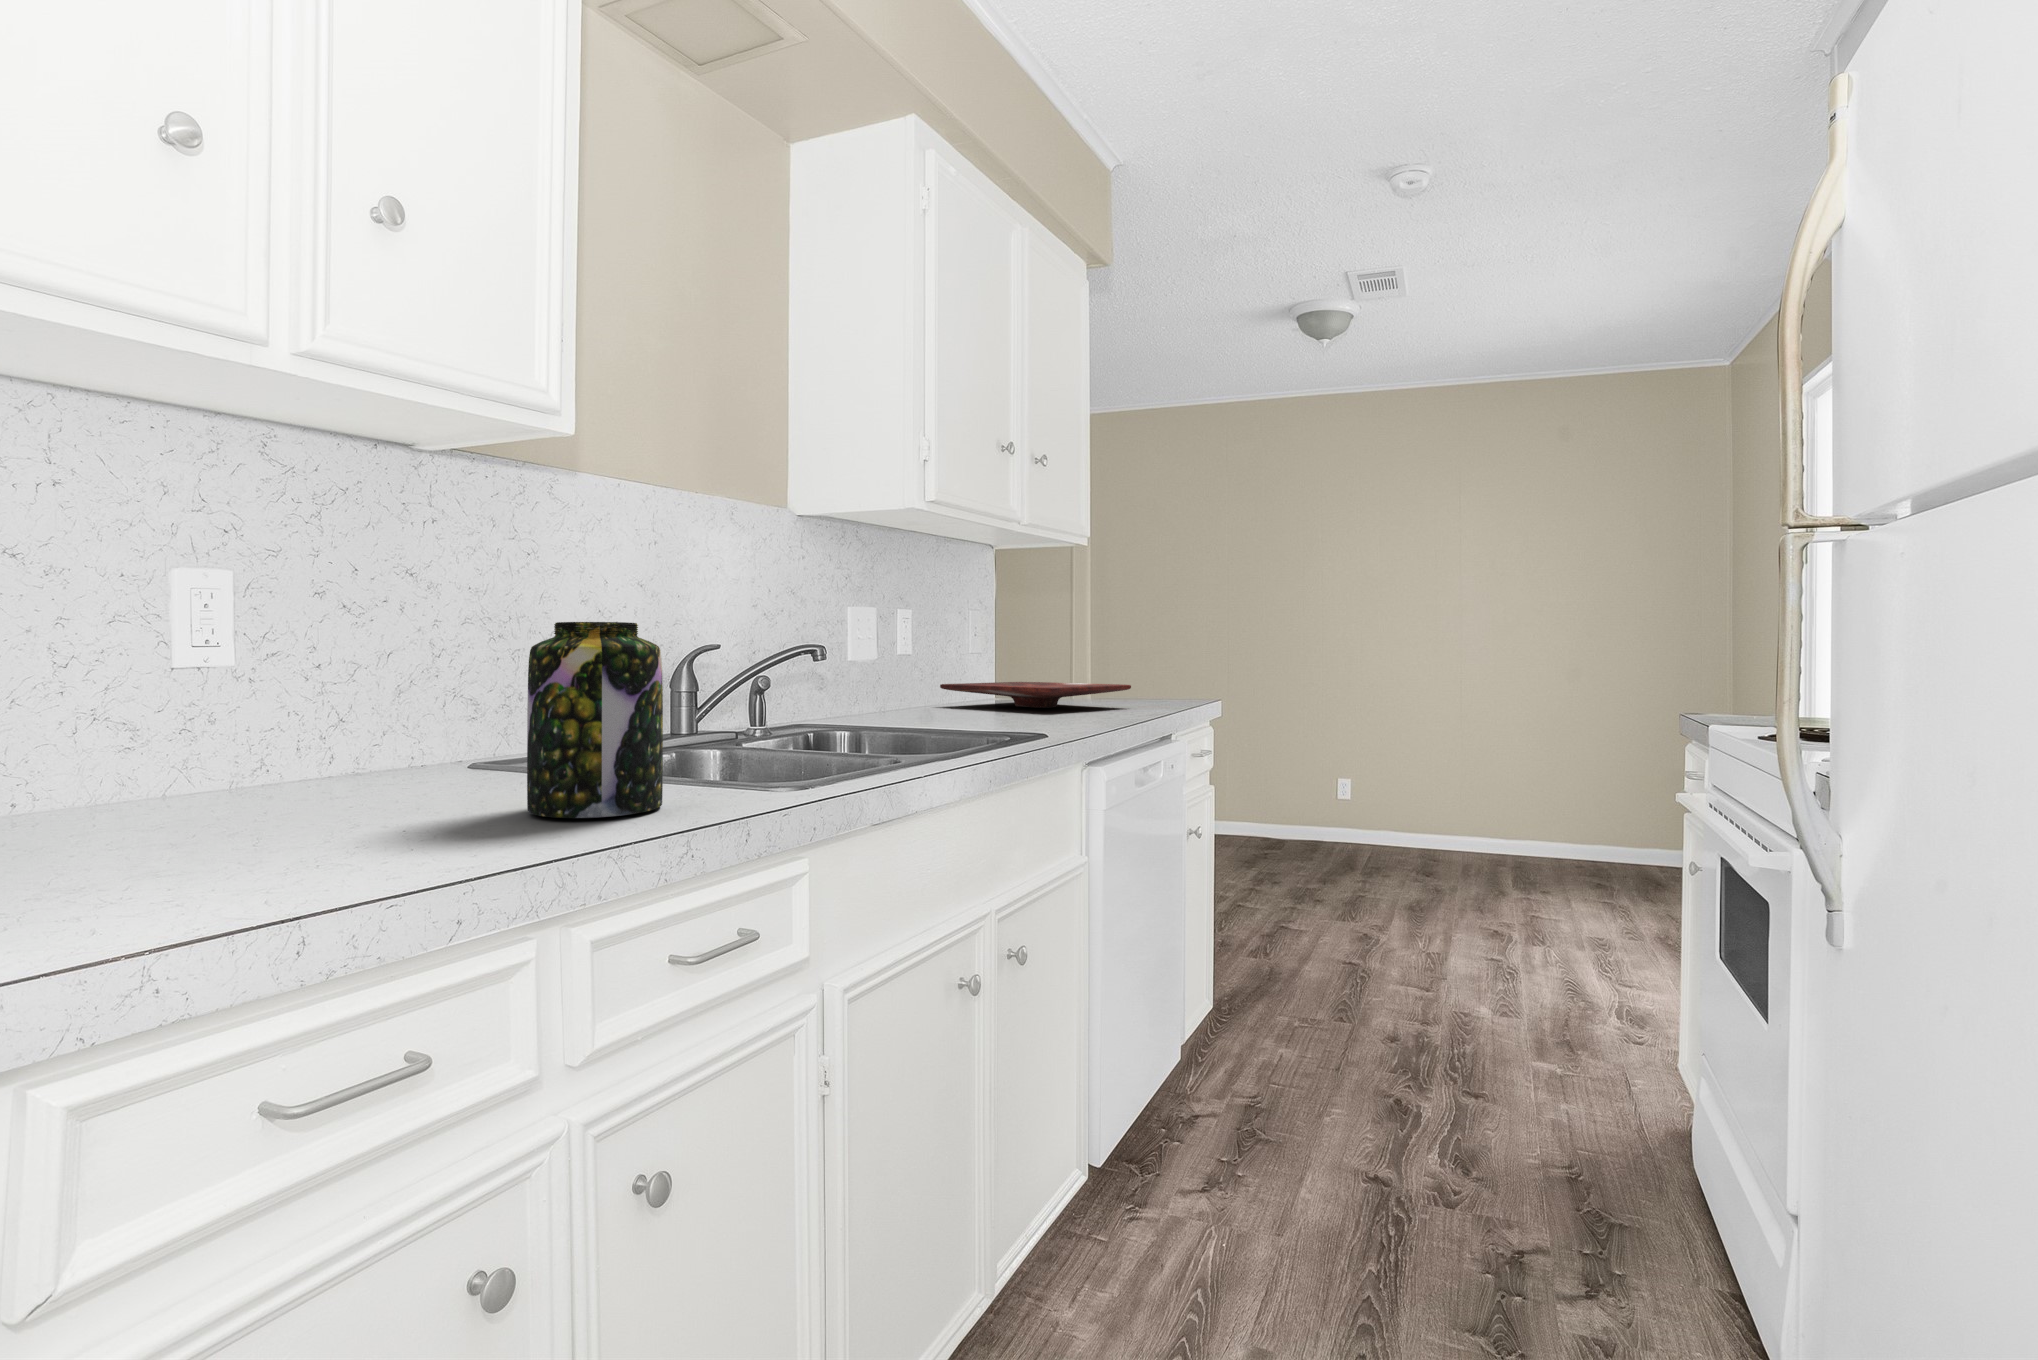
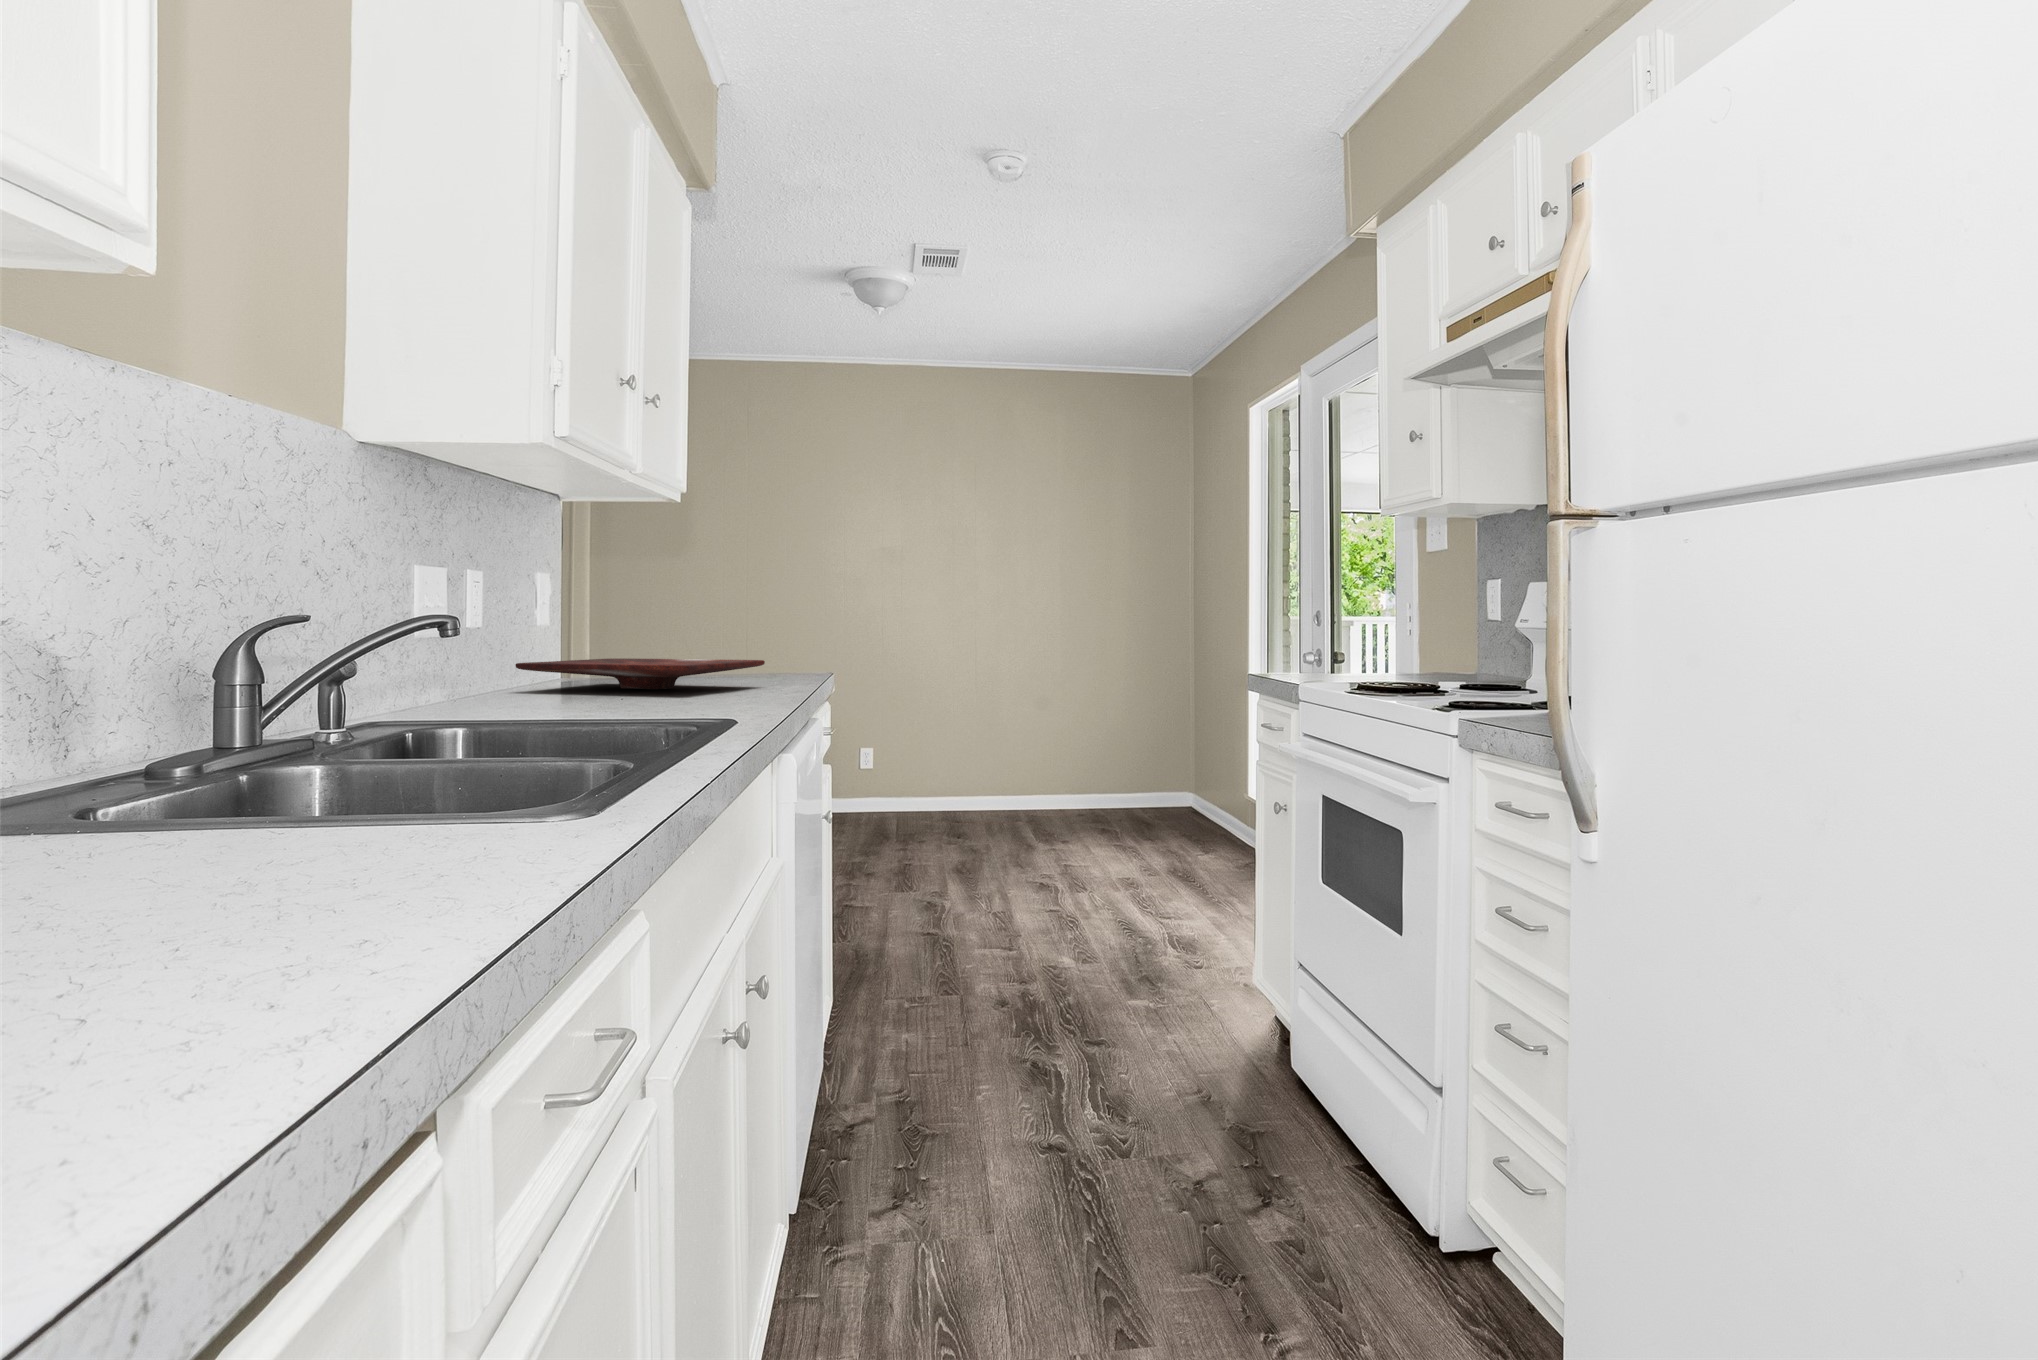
jar: present [527,622,663,818] -> none [205,571,461,906]

